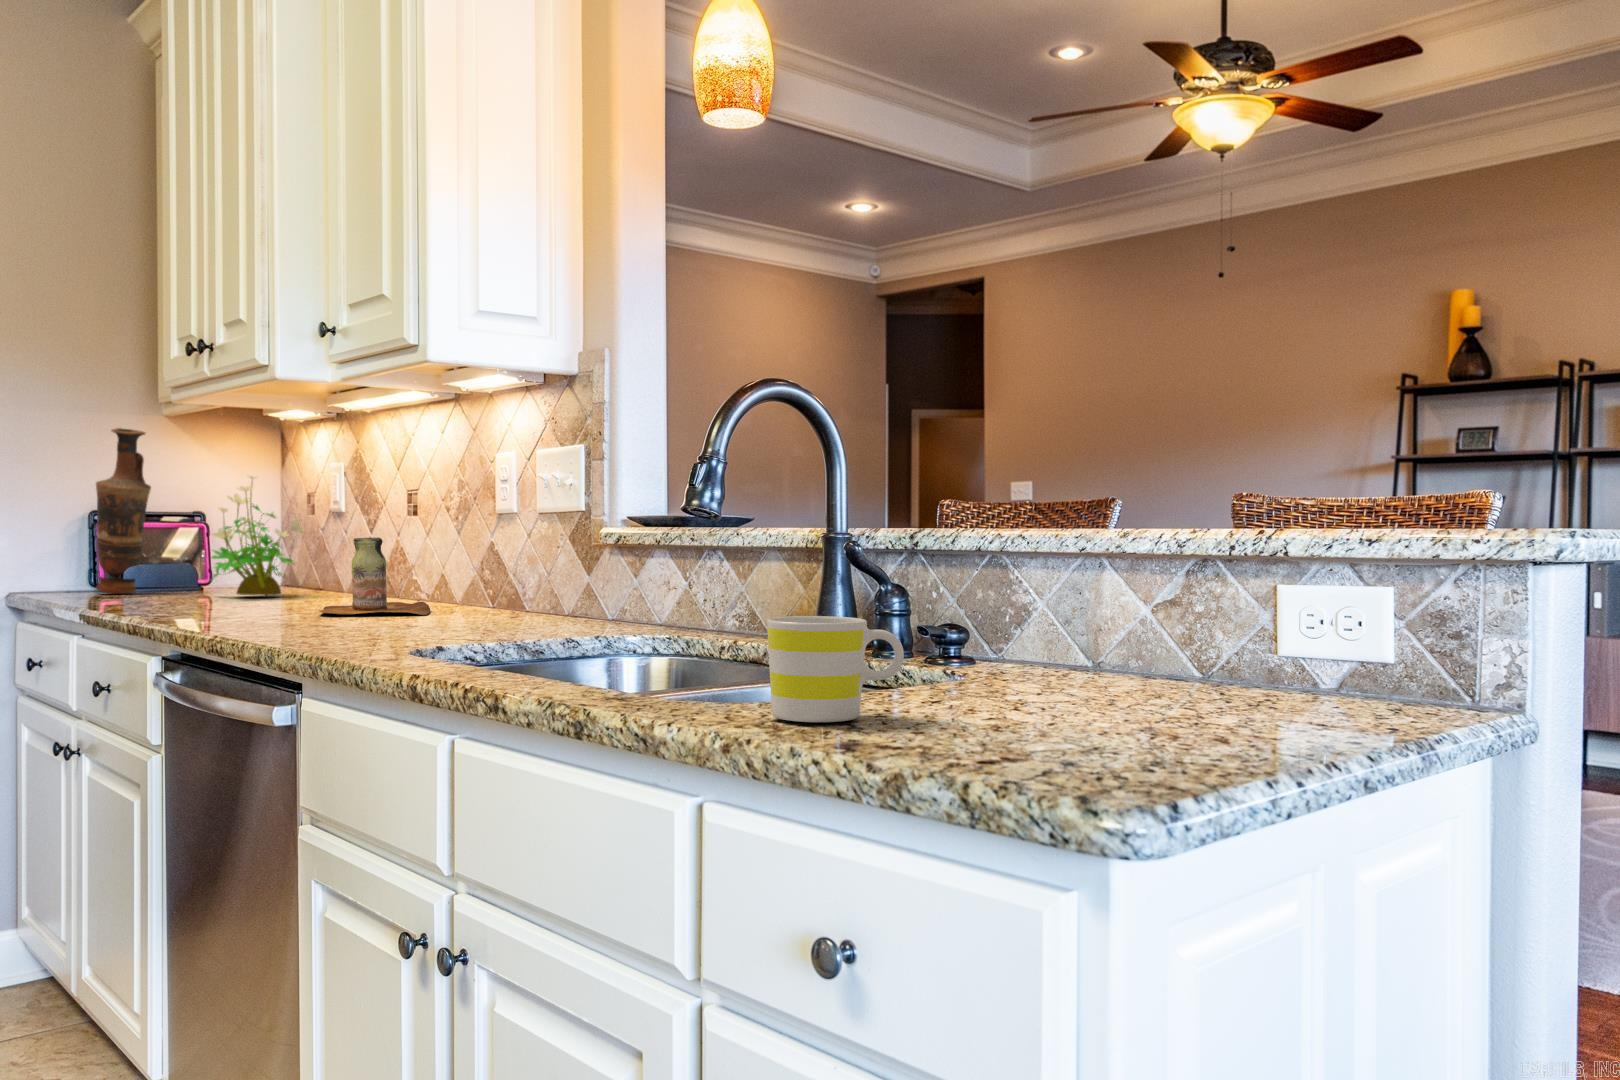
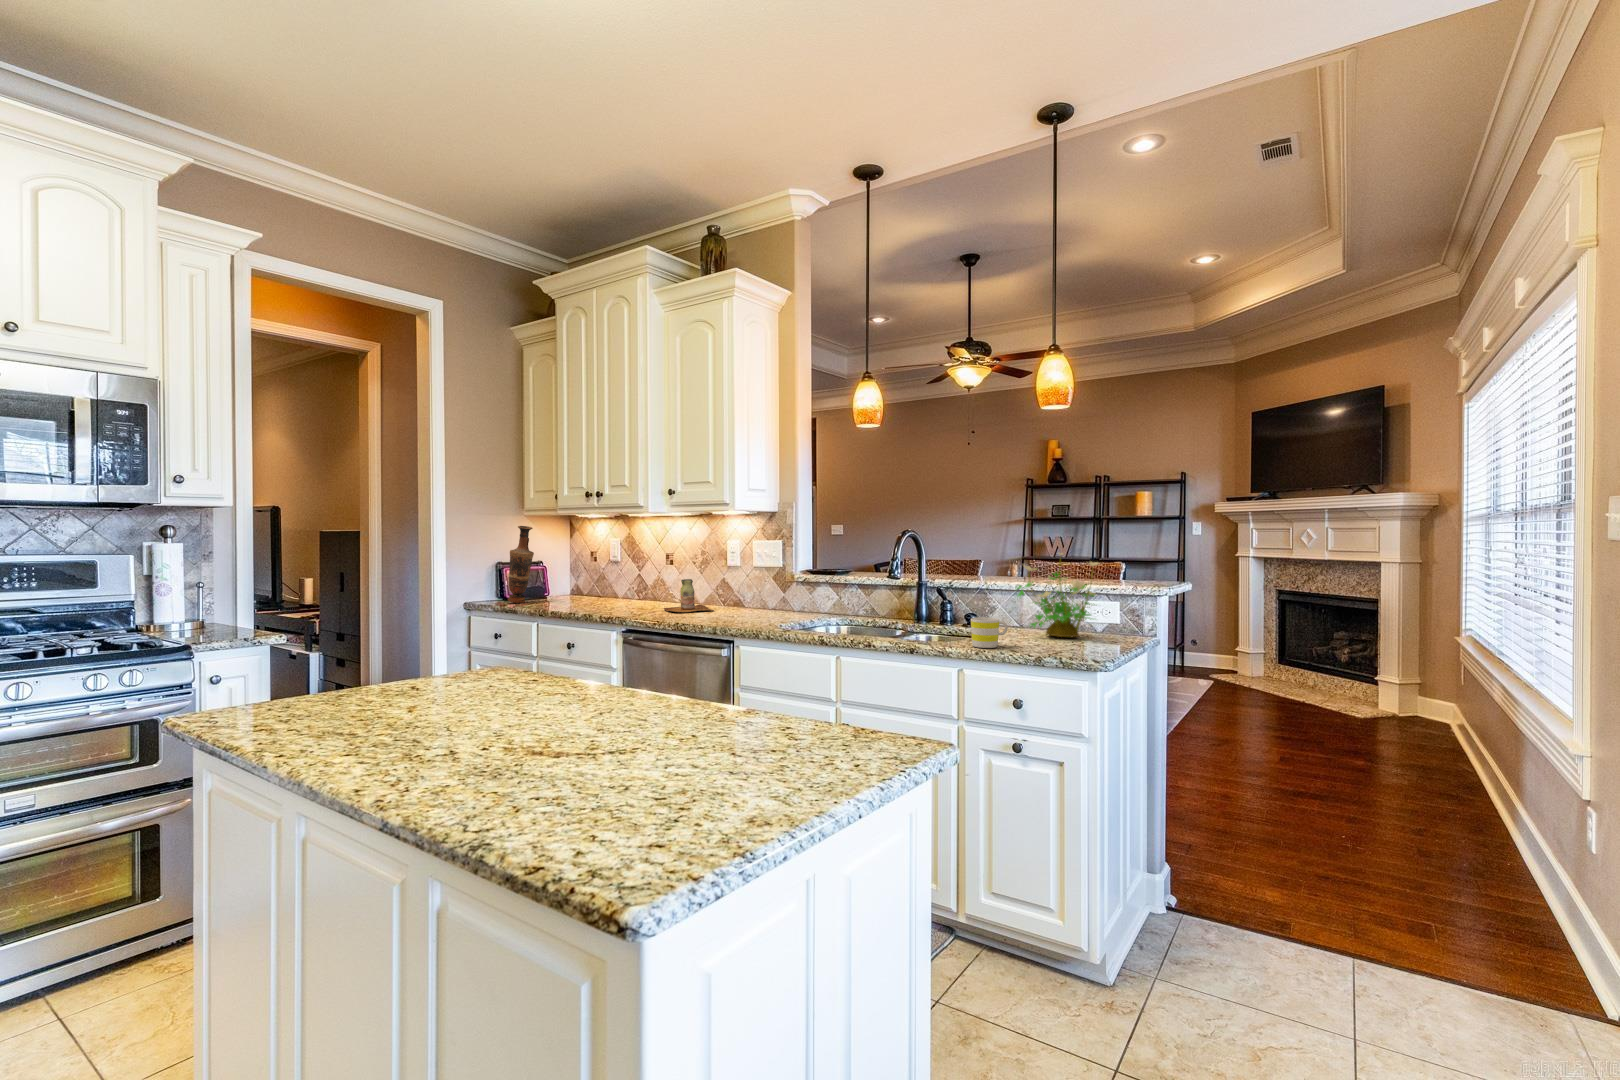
potted plant: present [211,476,304,596] -> present [1017,553,1098,637]

